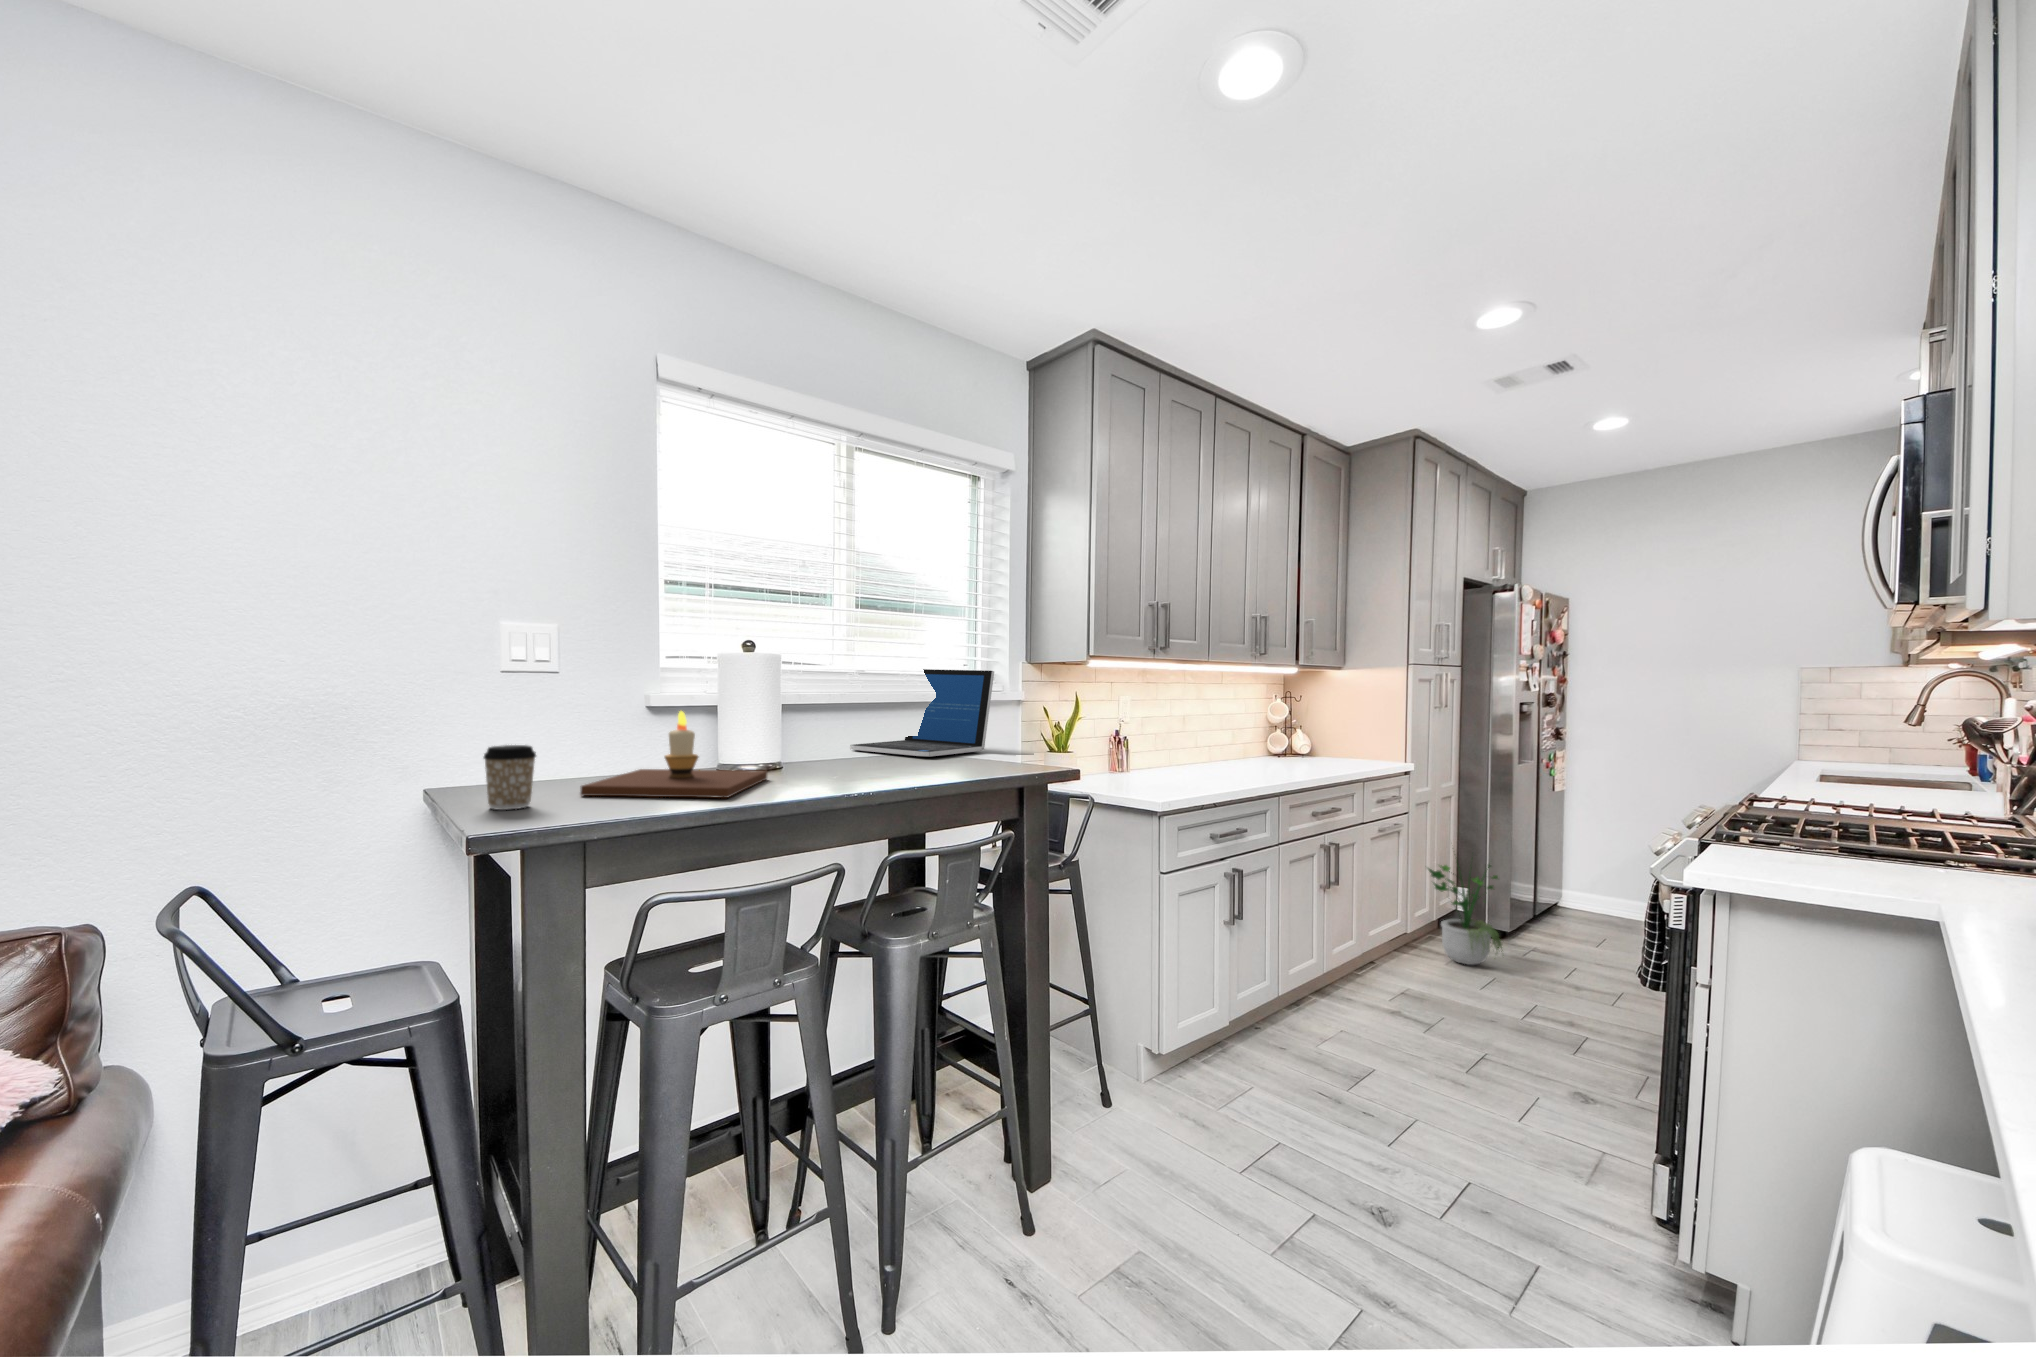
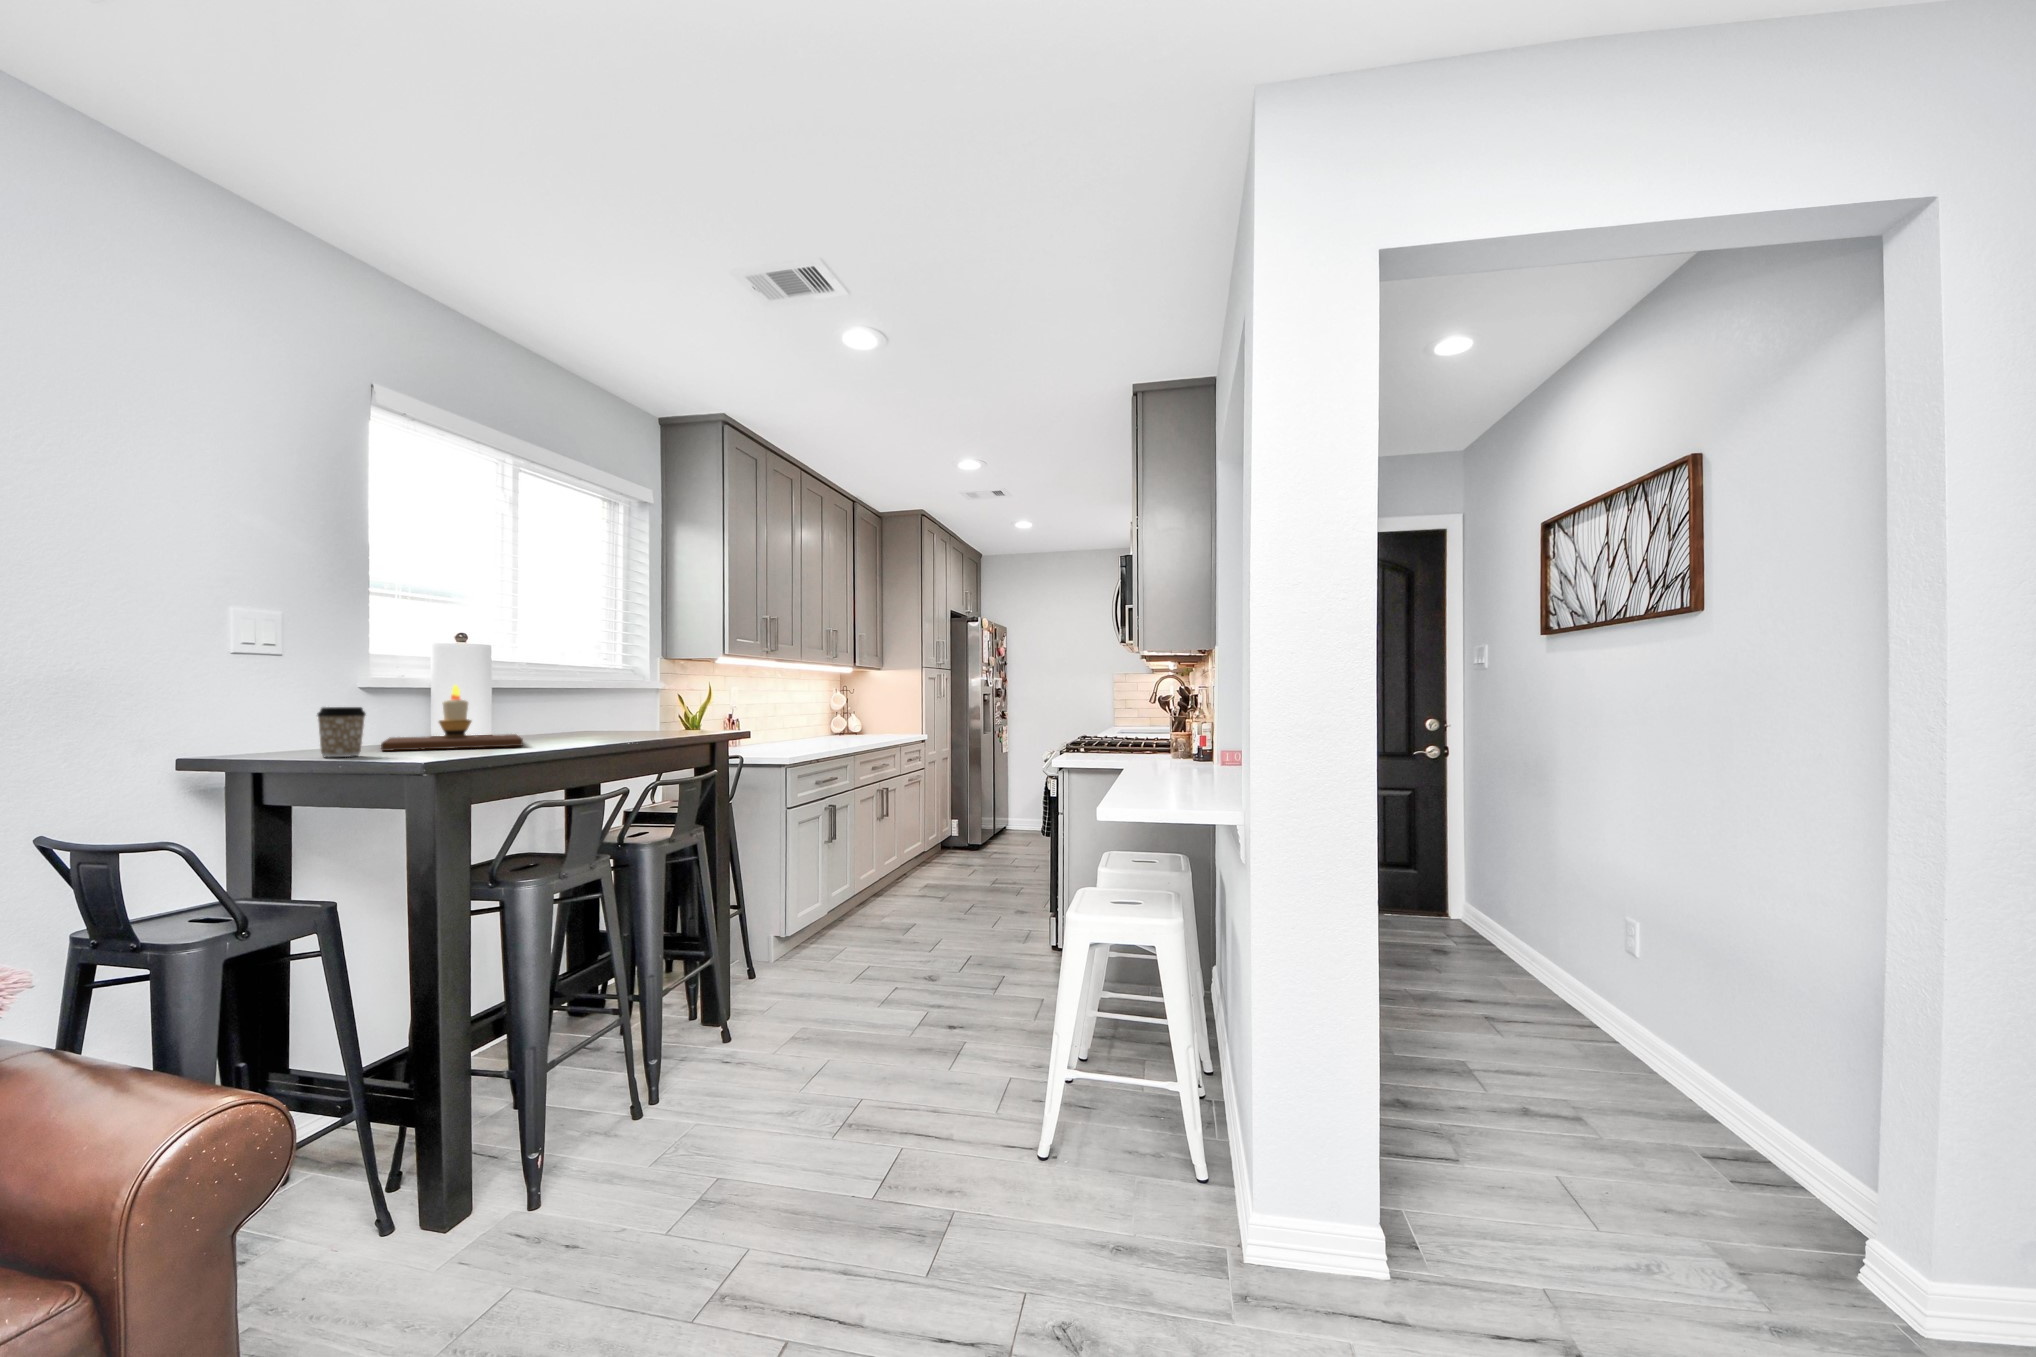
laptop: present [850,669,994,757] -> none [530,664,656,729]
potted plant: present [1428,865,1503,965] -> none [934,783,983,866]

